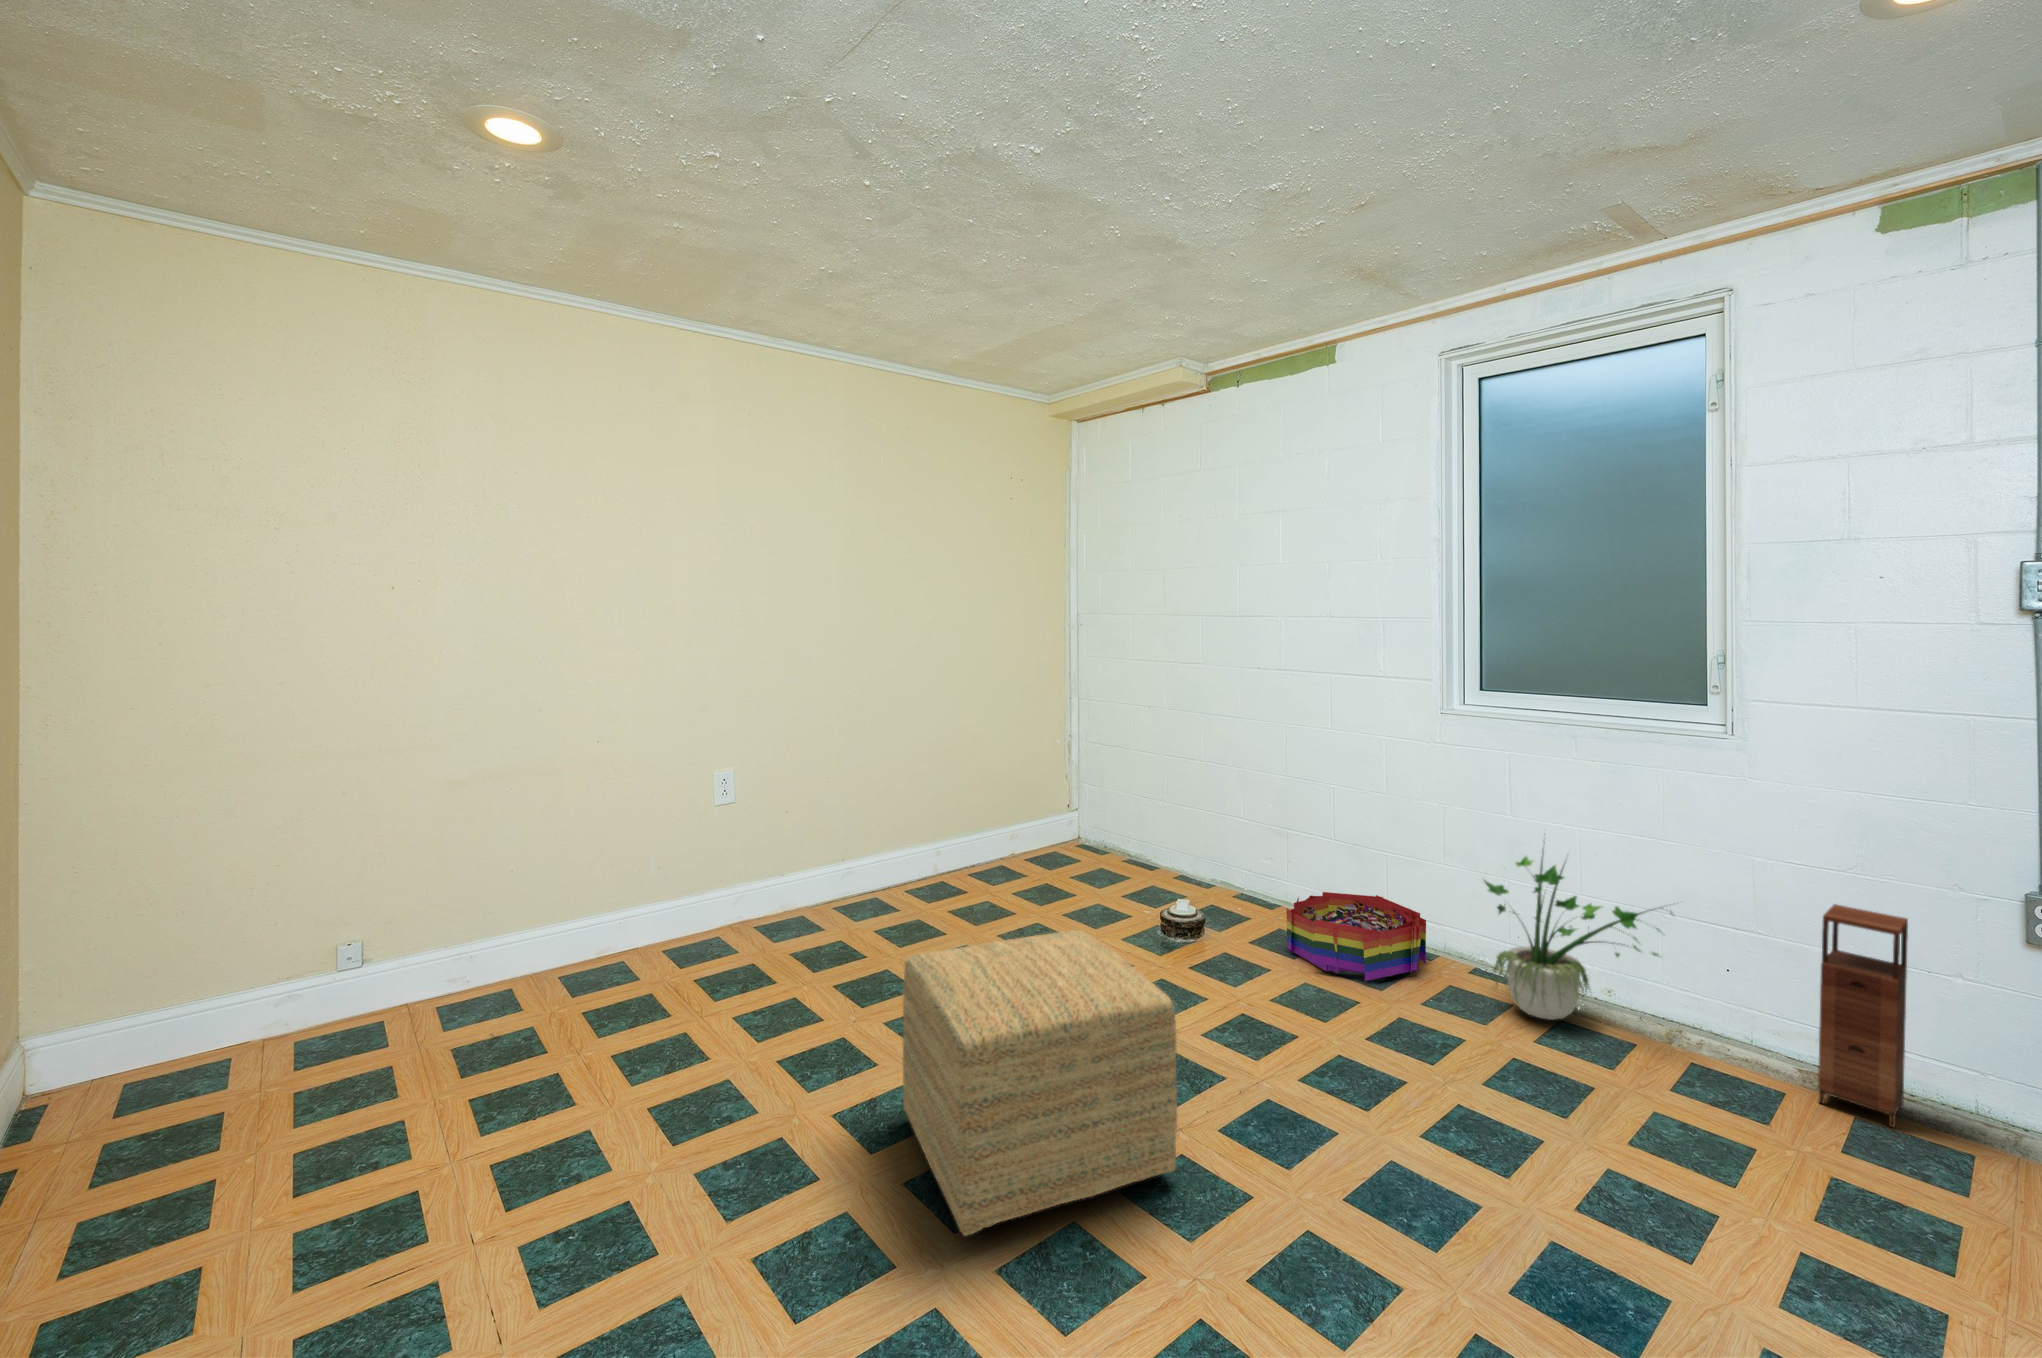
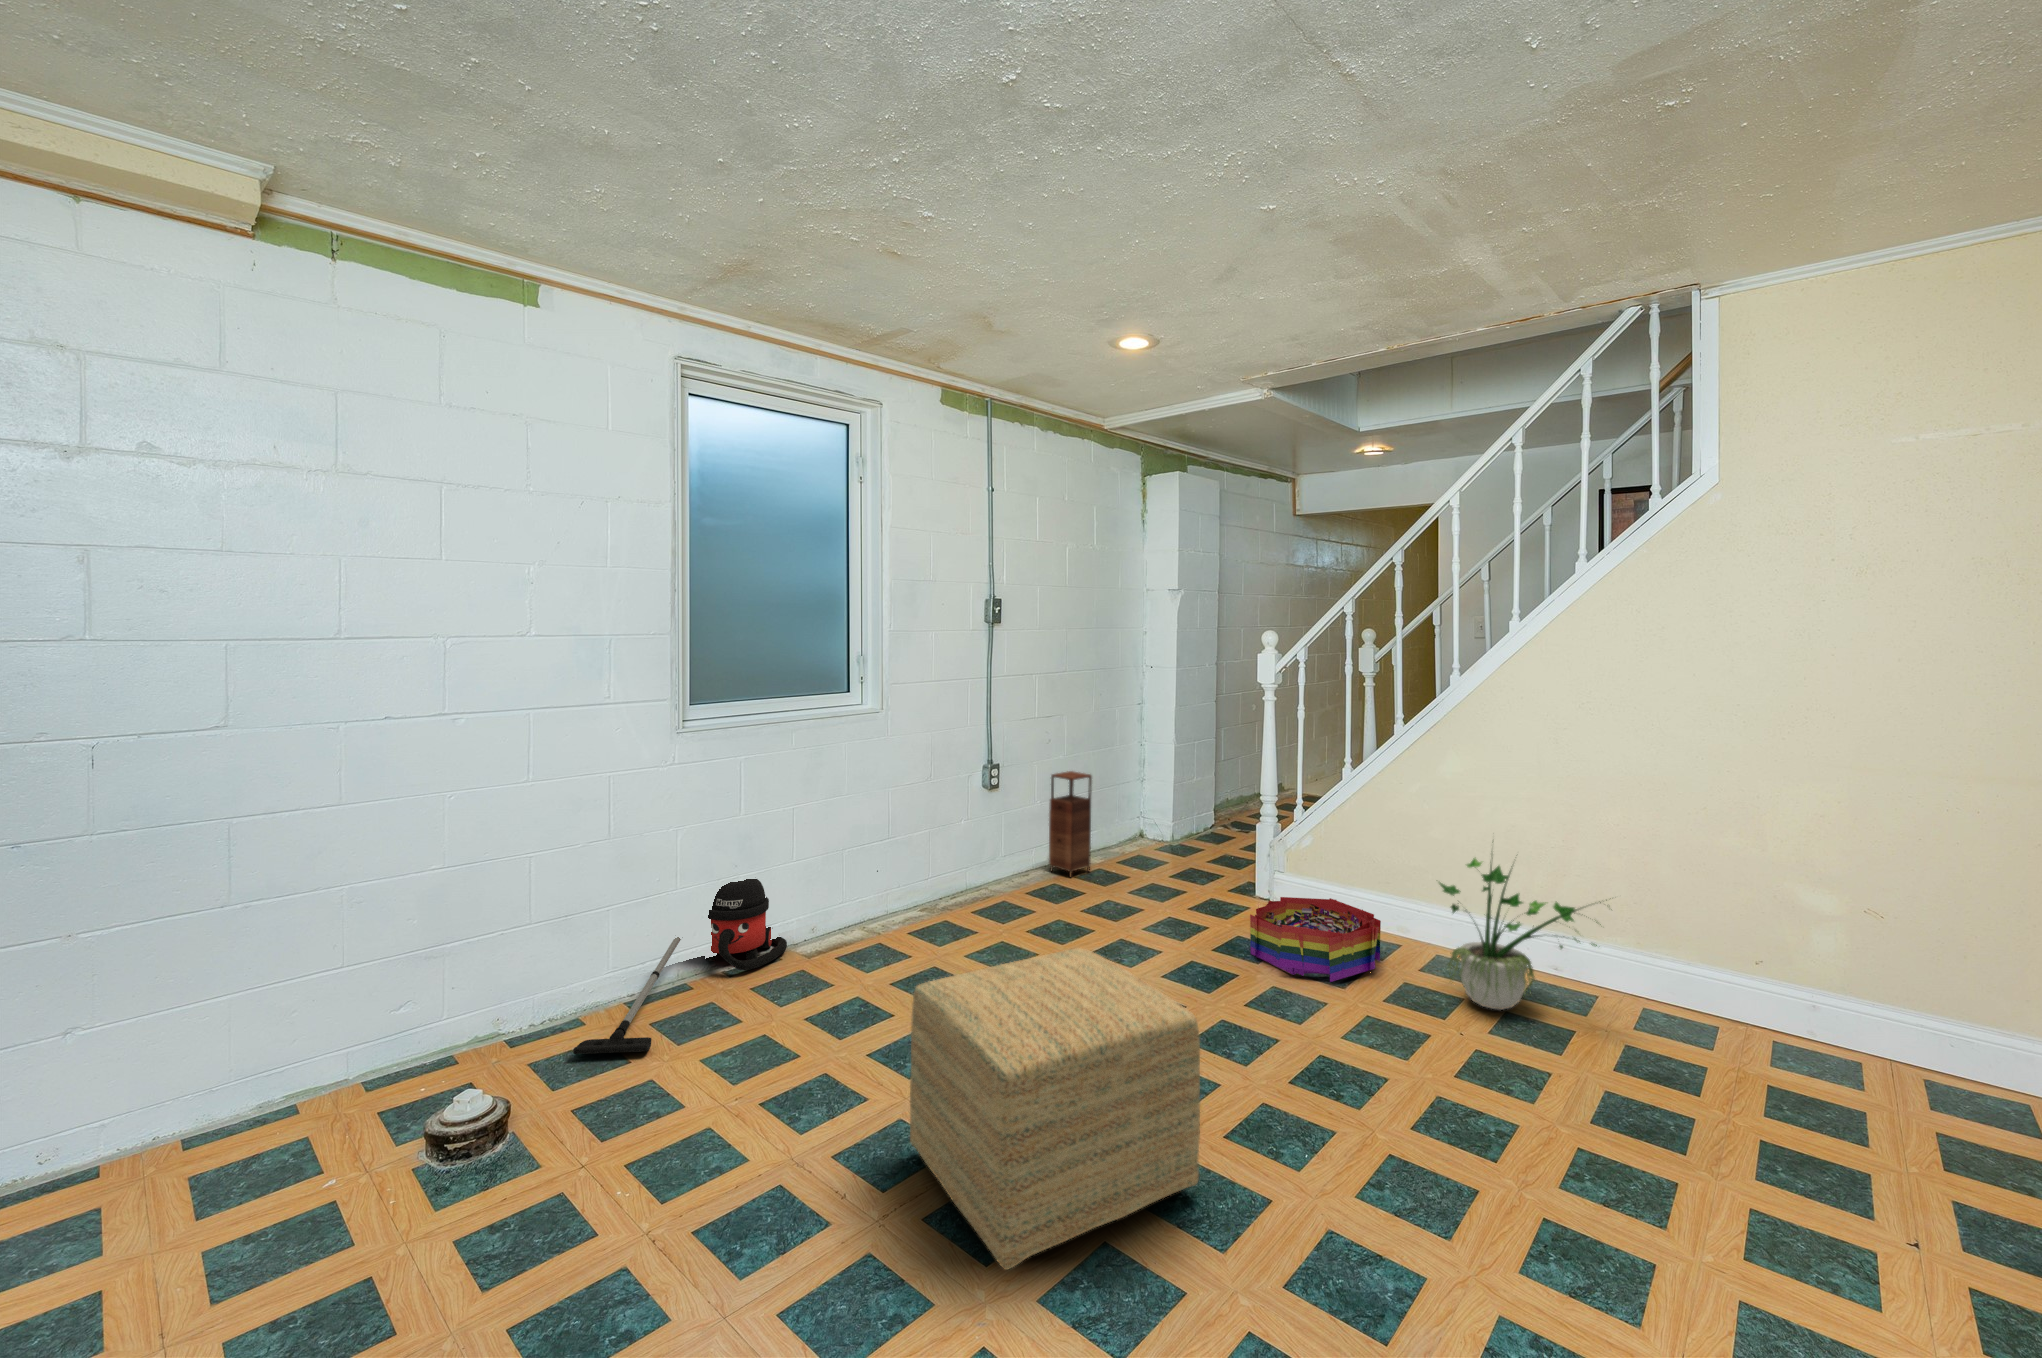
vacuum cleaner: none [626,850,835,1009] -> present [573,879,787,1054]
storage cabinet: present [1818,904,1908,1127] -> present [1049,771,1092,877]

